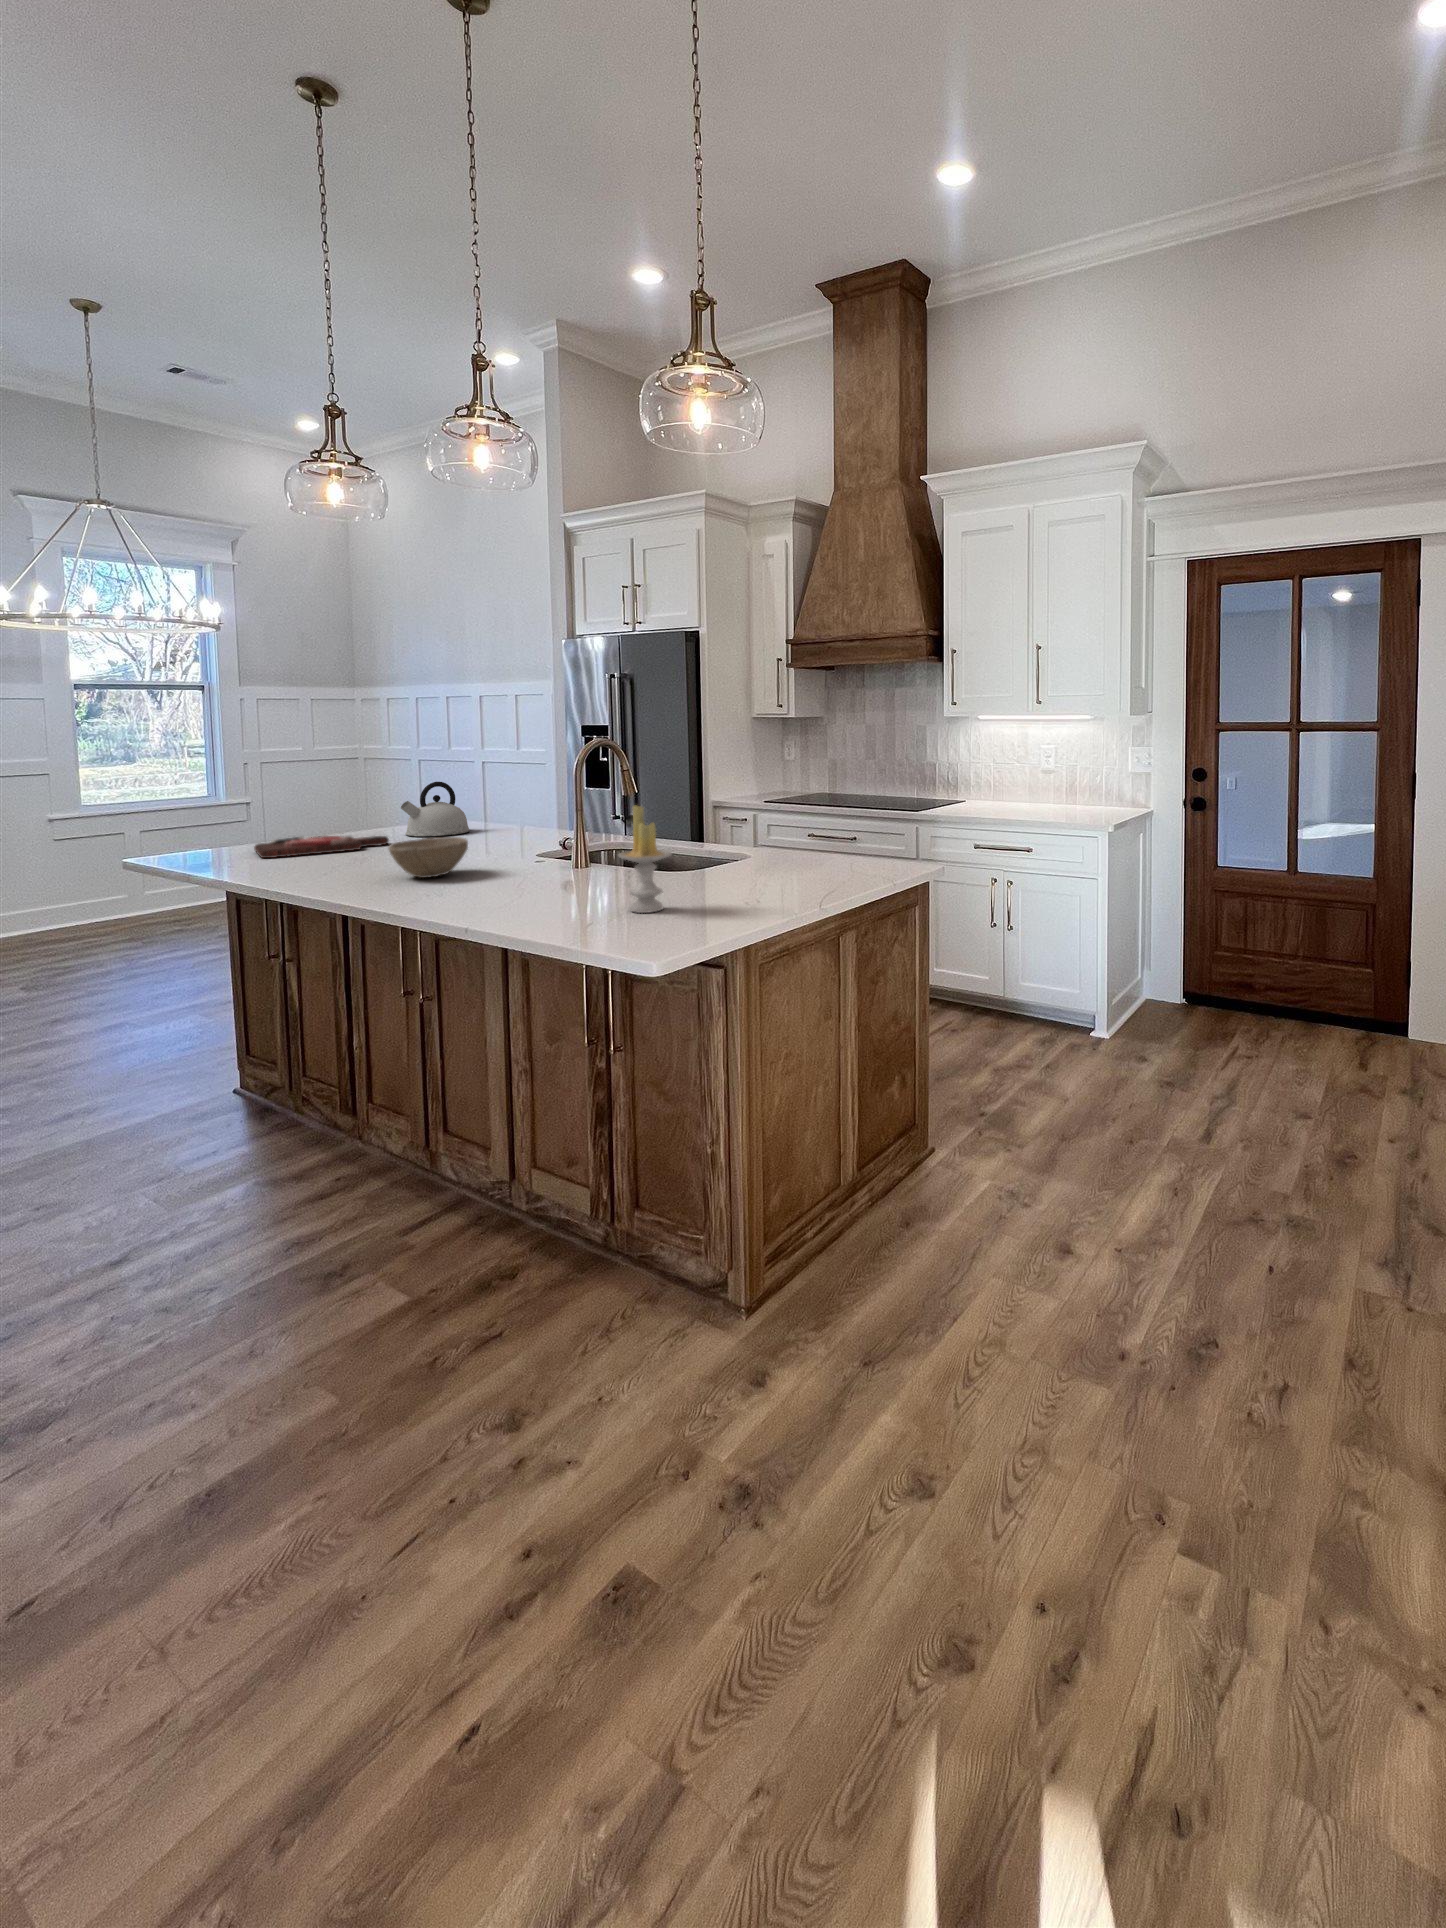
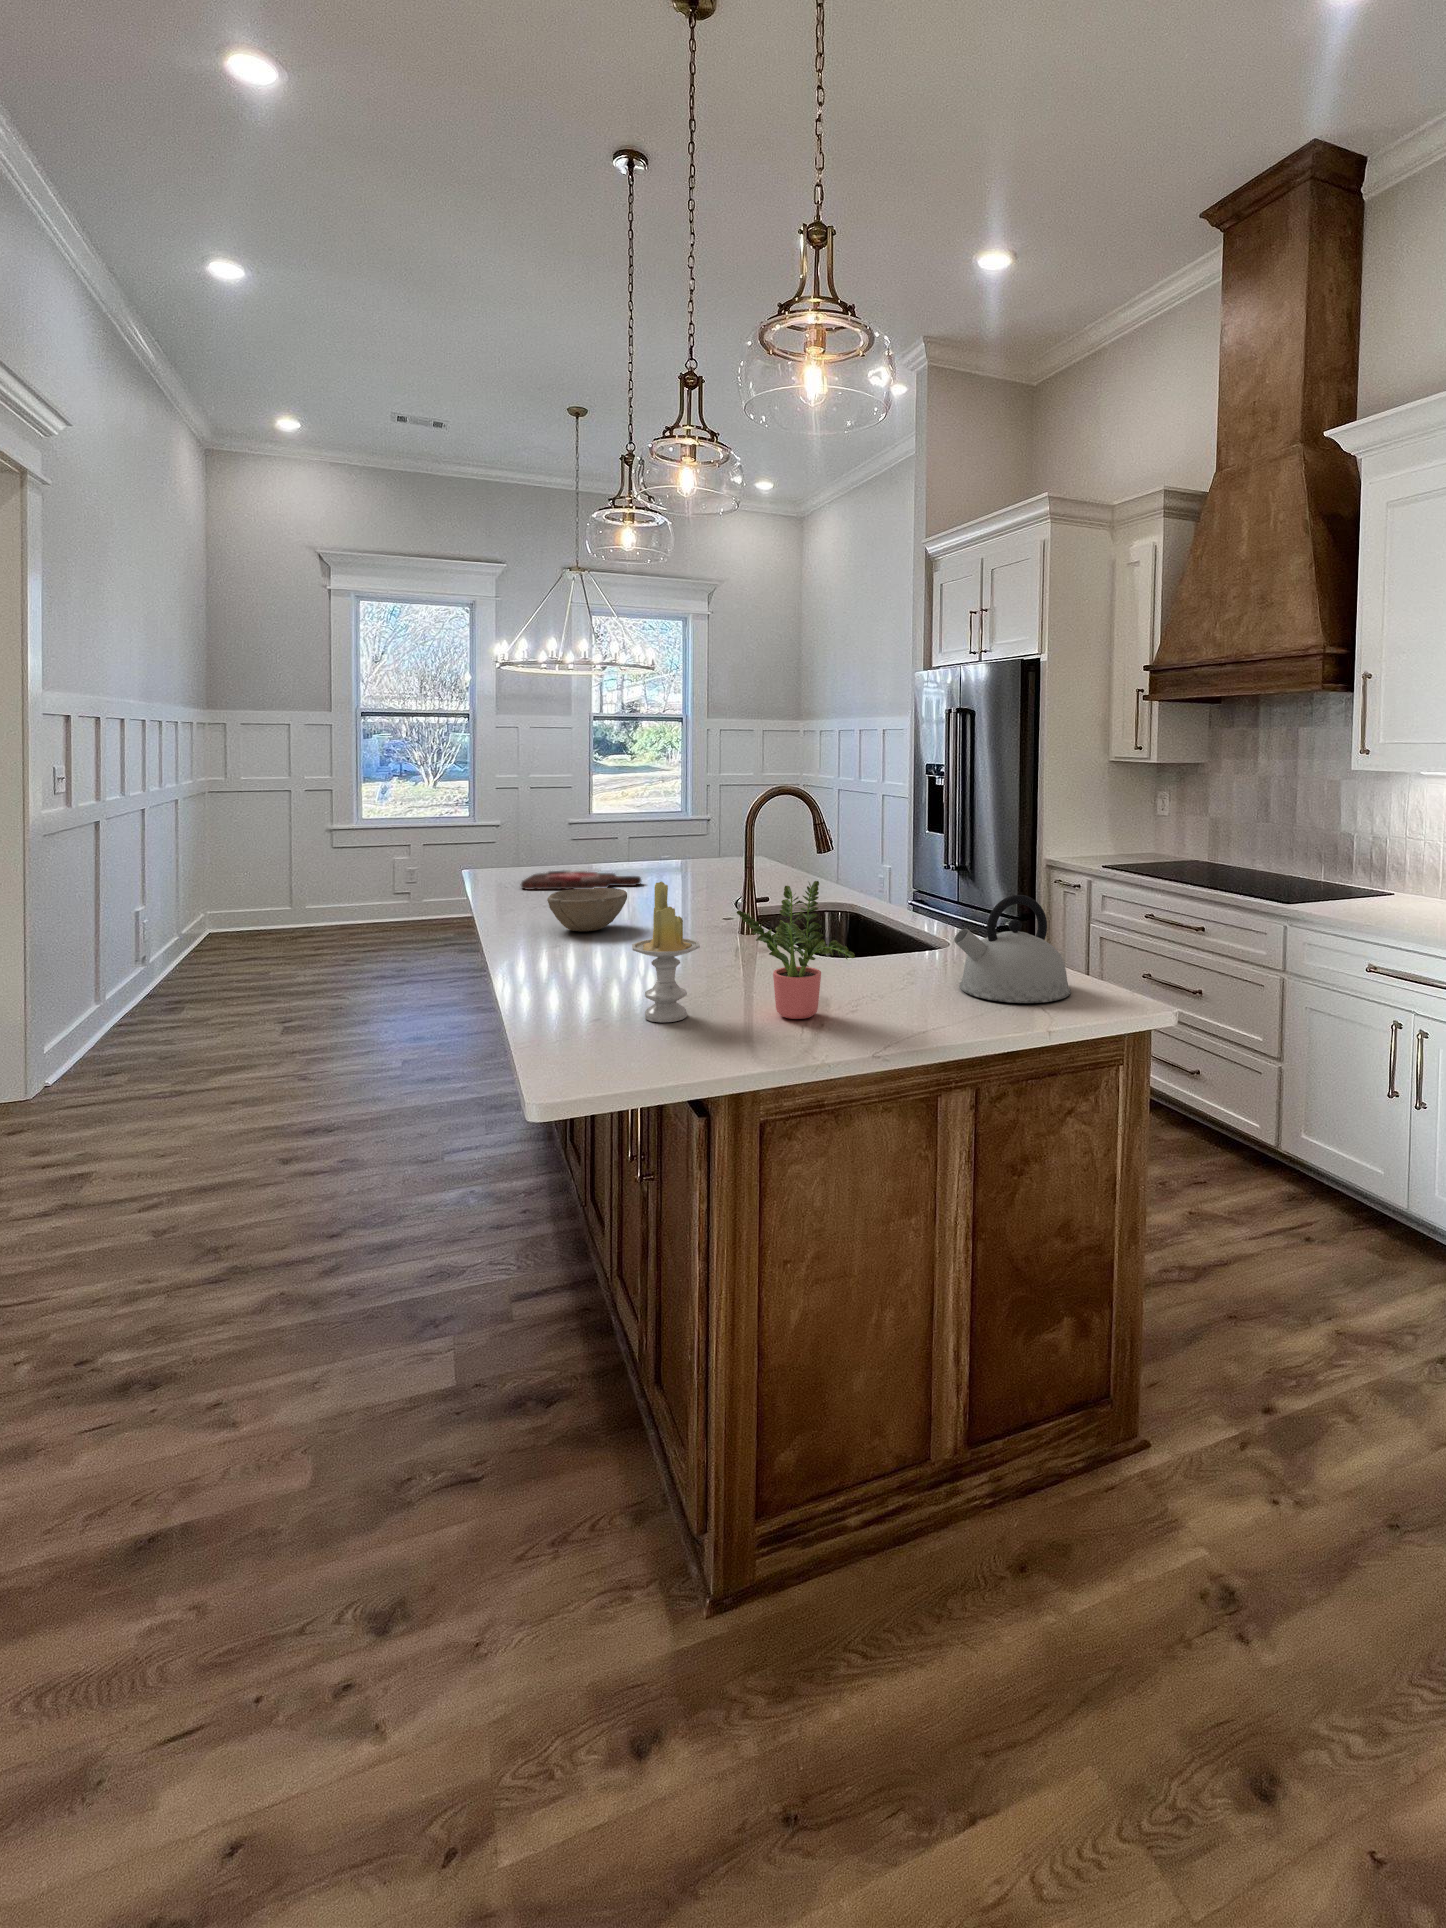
kettle: present [401,782,470,836] -> present [954,895,1071,1003]
potted plant: none [698,797,787,898] -> present [737,881,855,1019]

